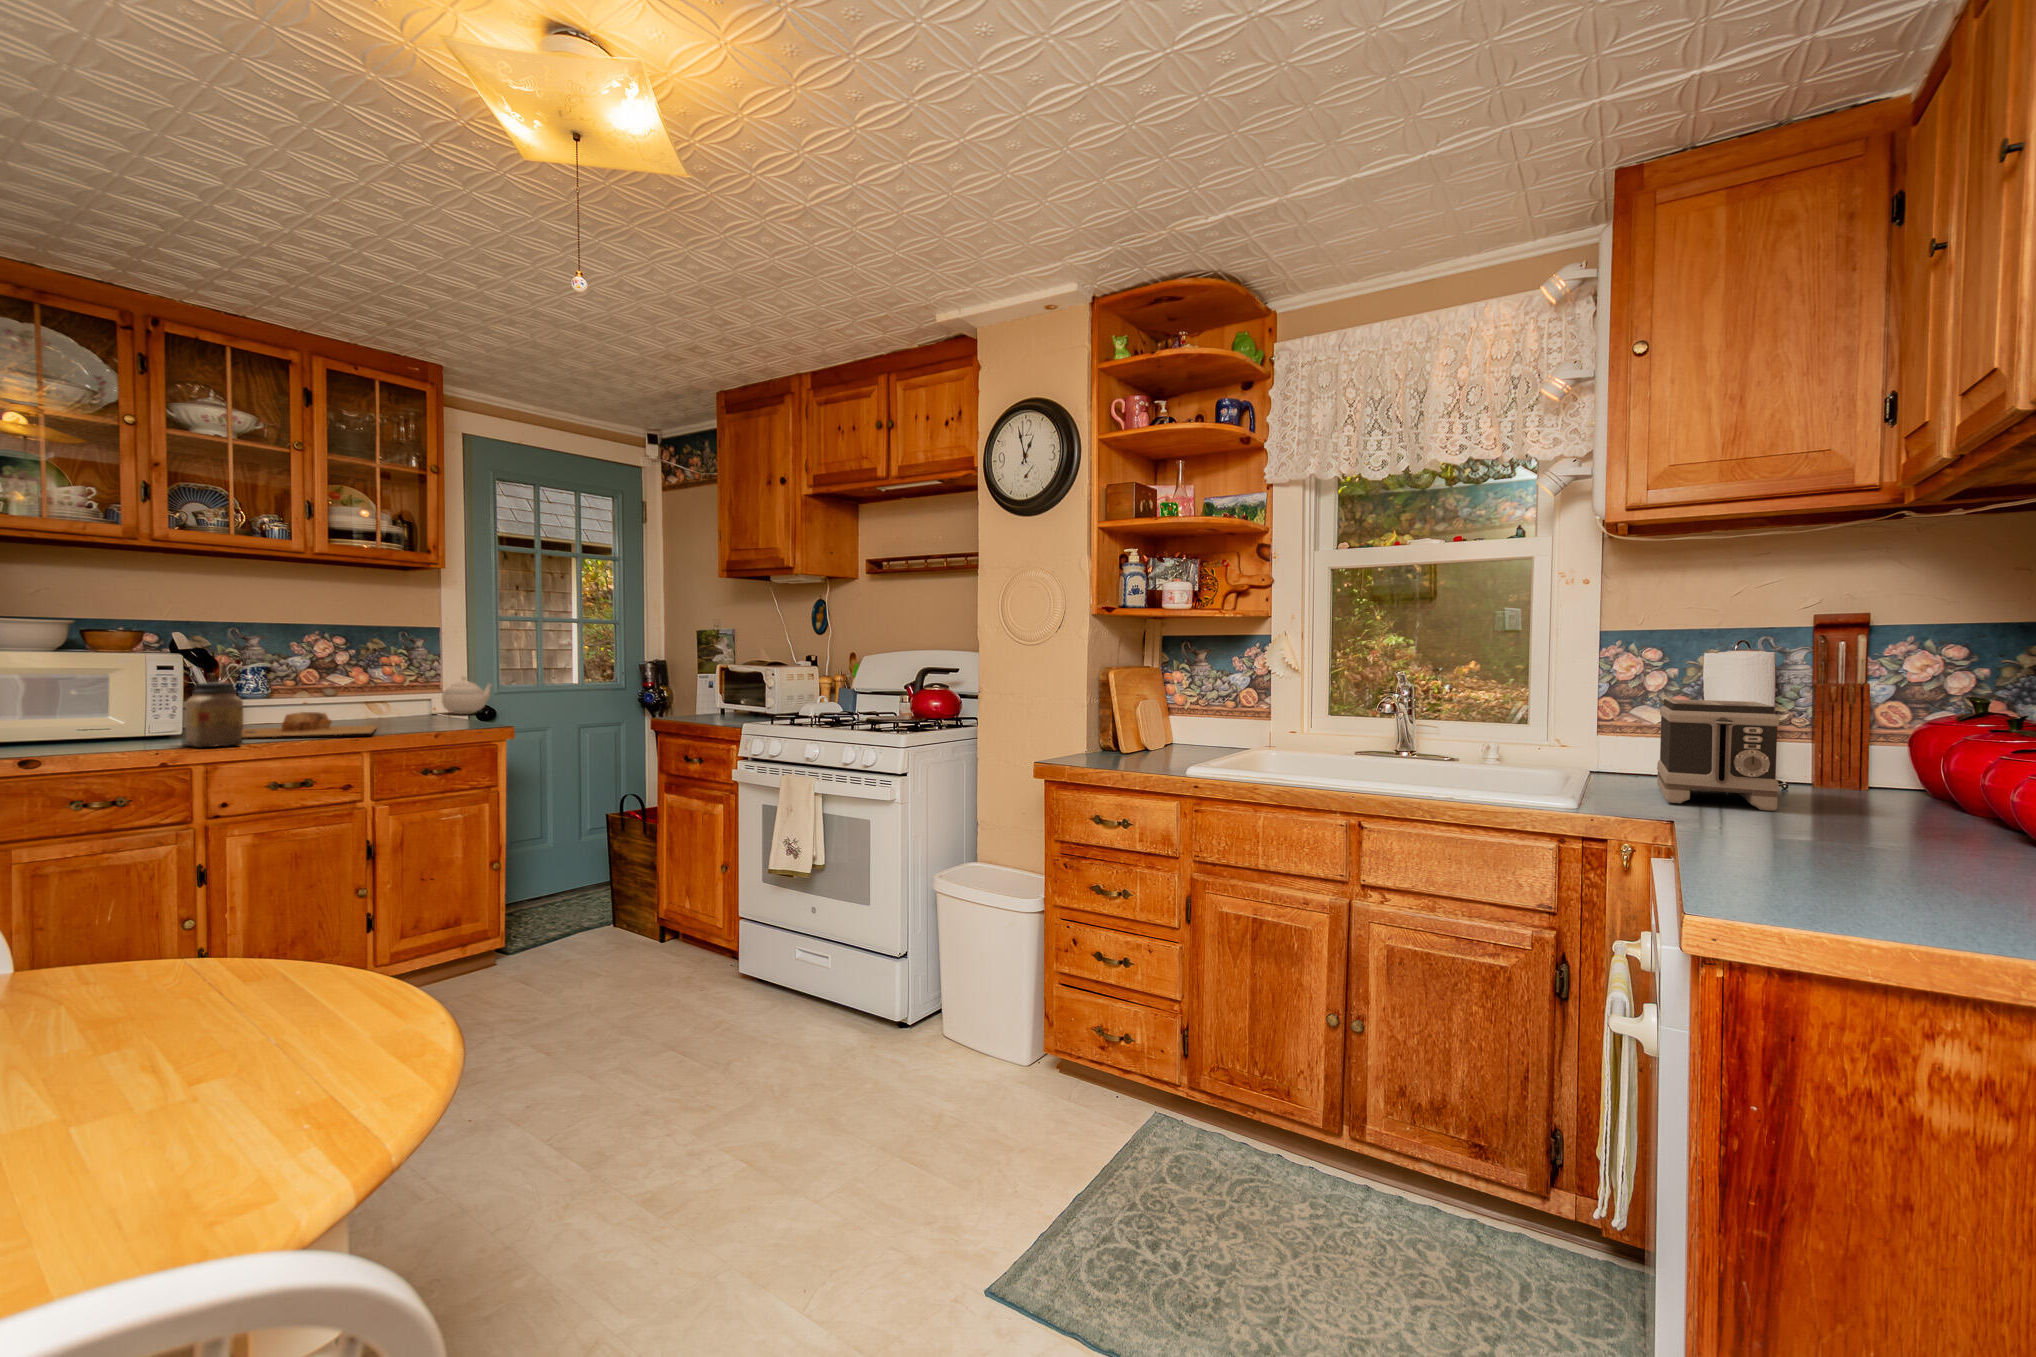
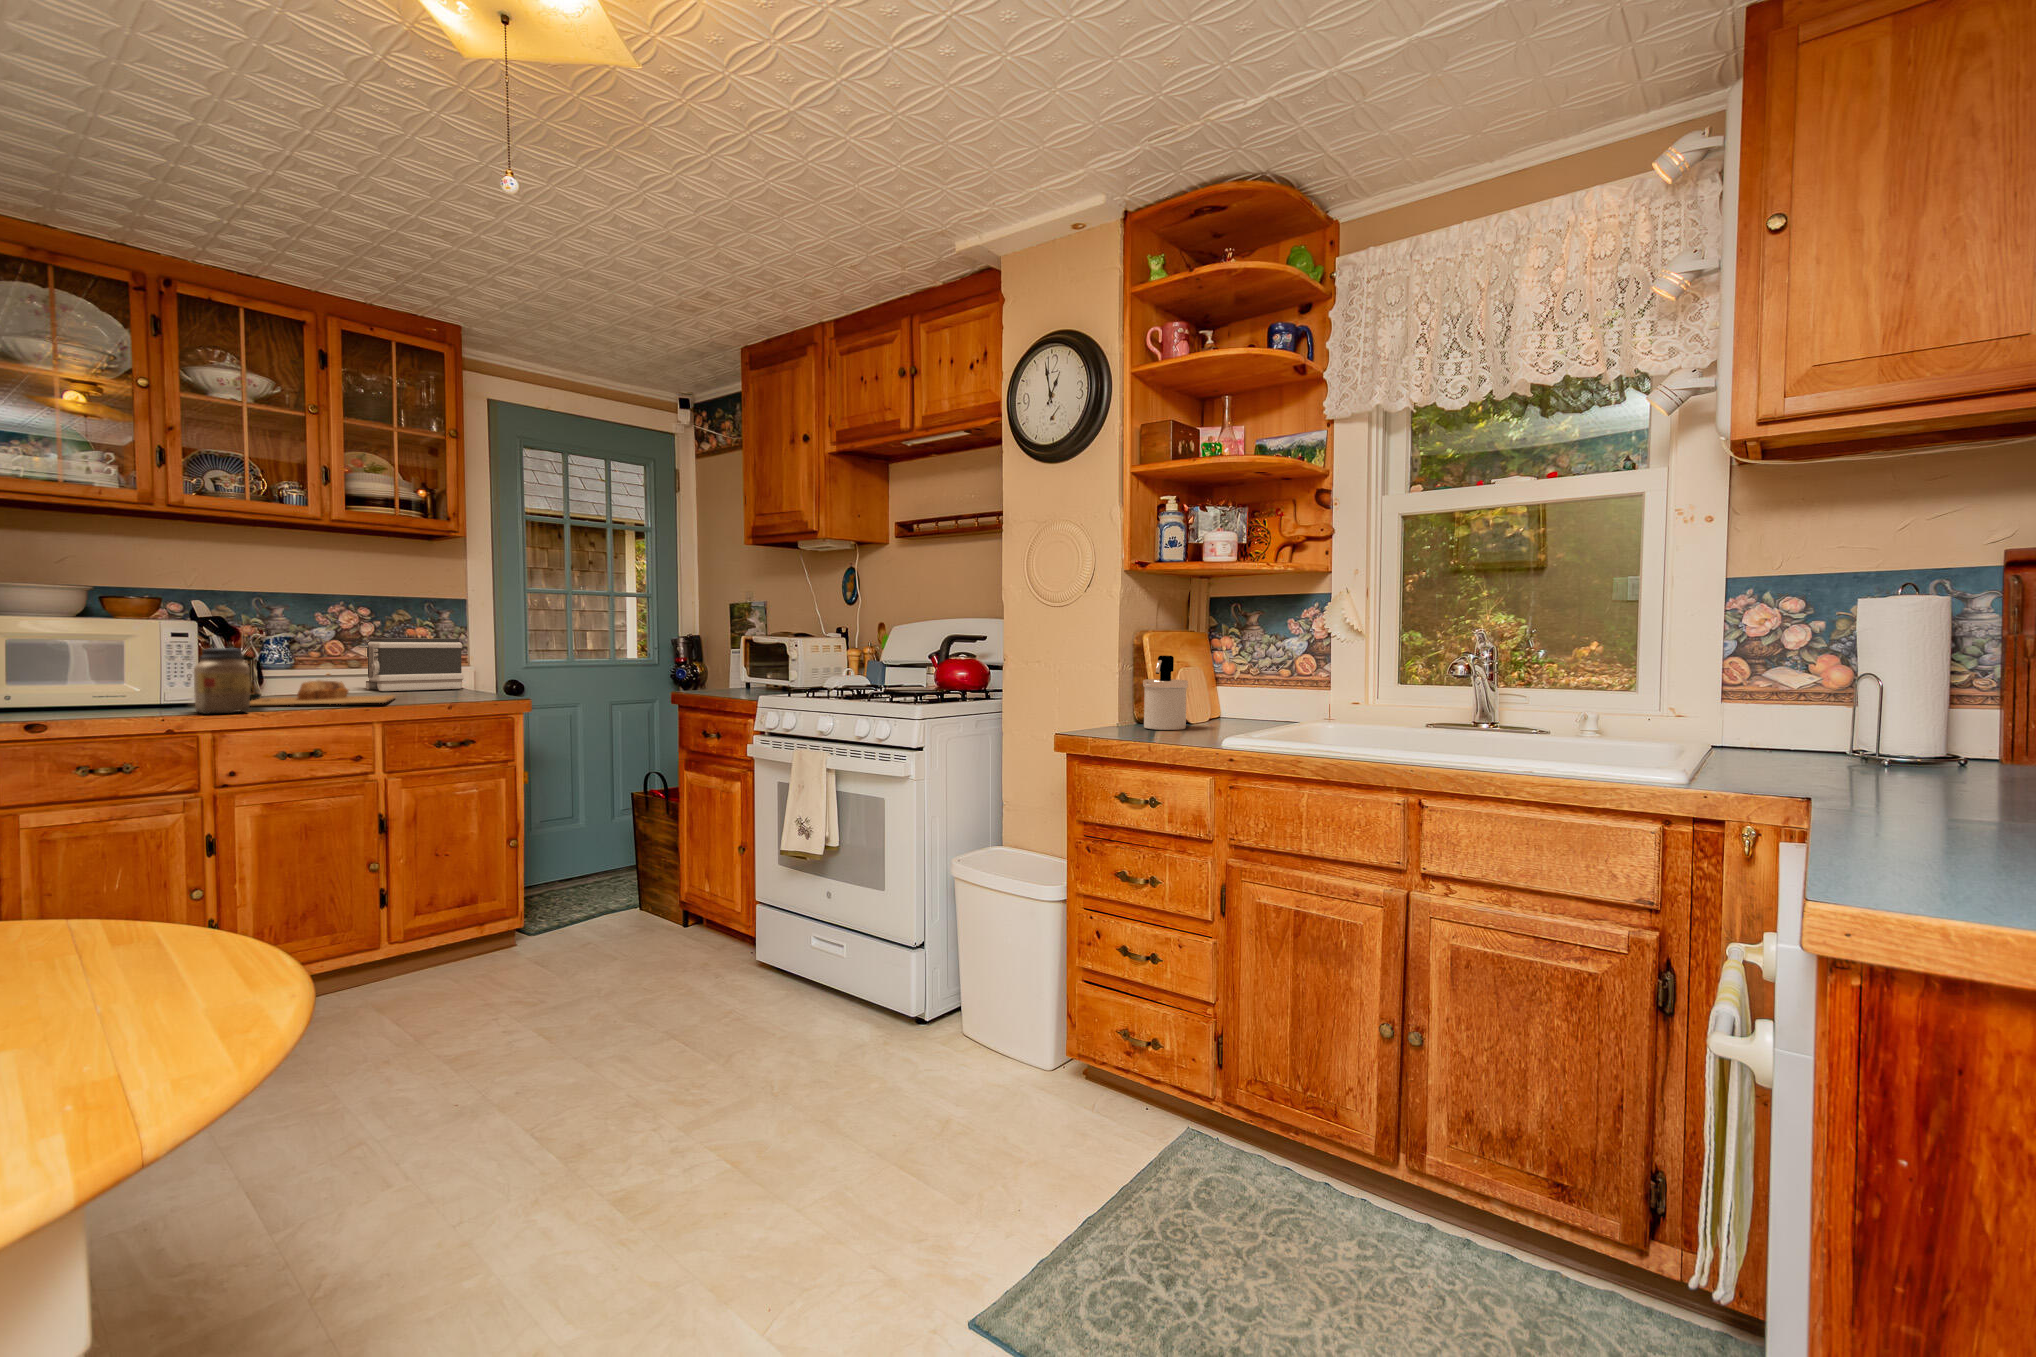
teapot: present [441,676,491,714] -> none [460,648,520,687]
soap dispenser: none [1111,692,1151,759] -> present [1143,656,1188,730]
toaster: present [1657,699,1779,811] -> present [358,638,463,691]

